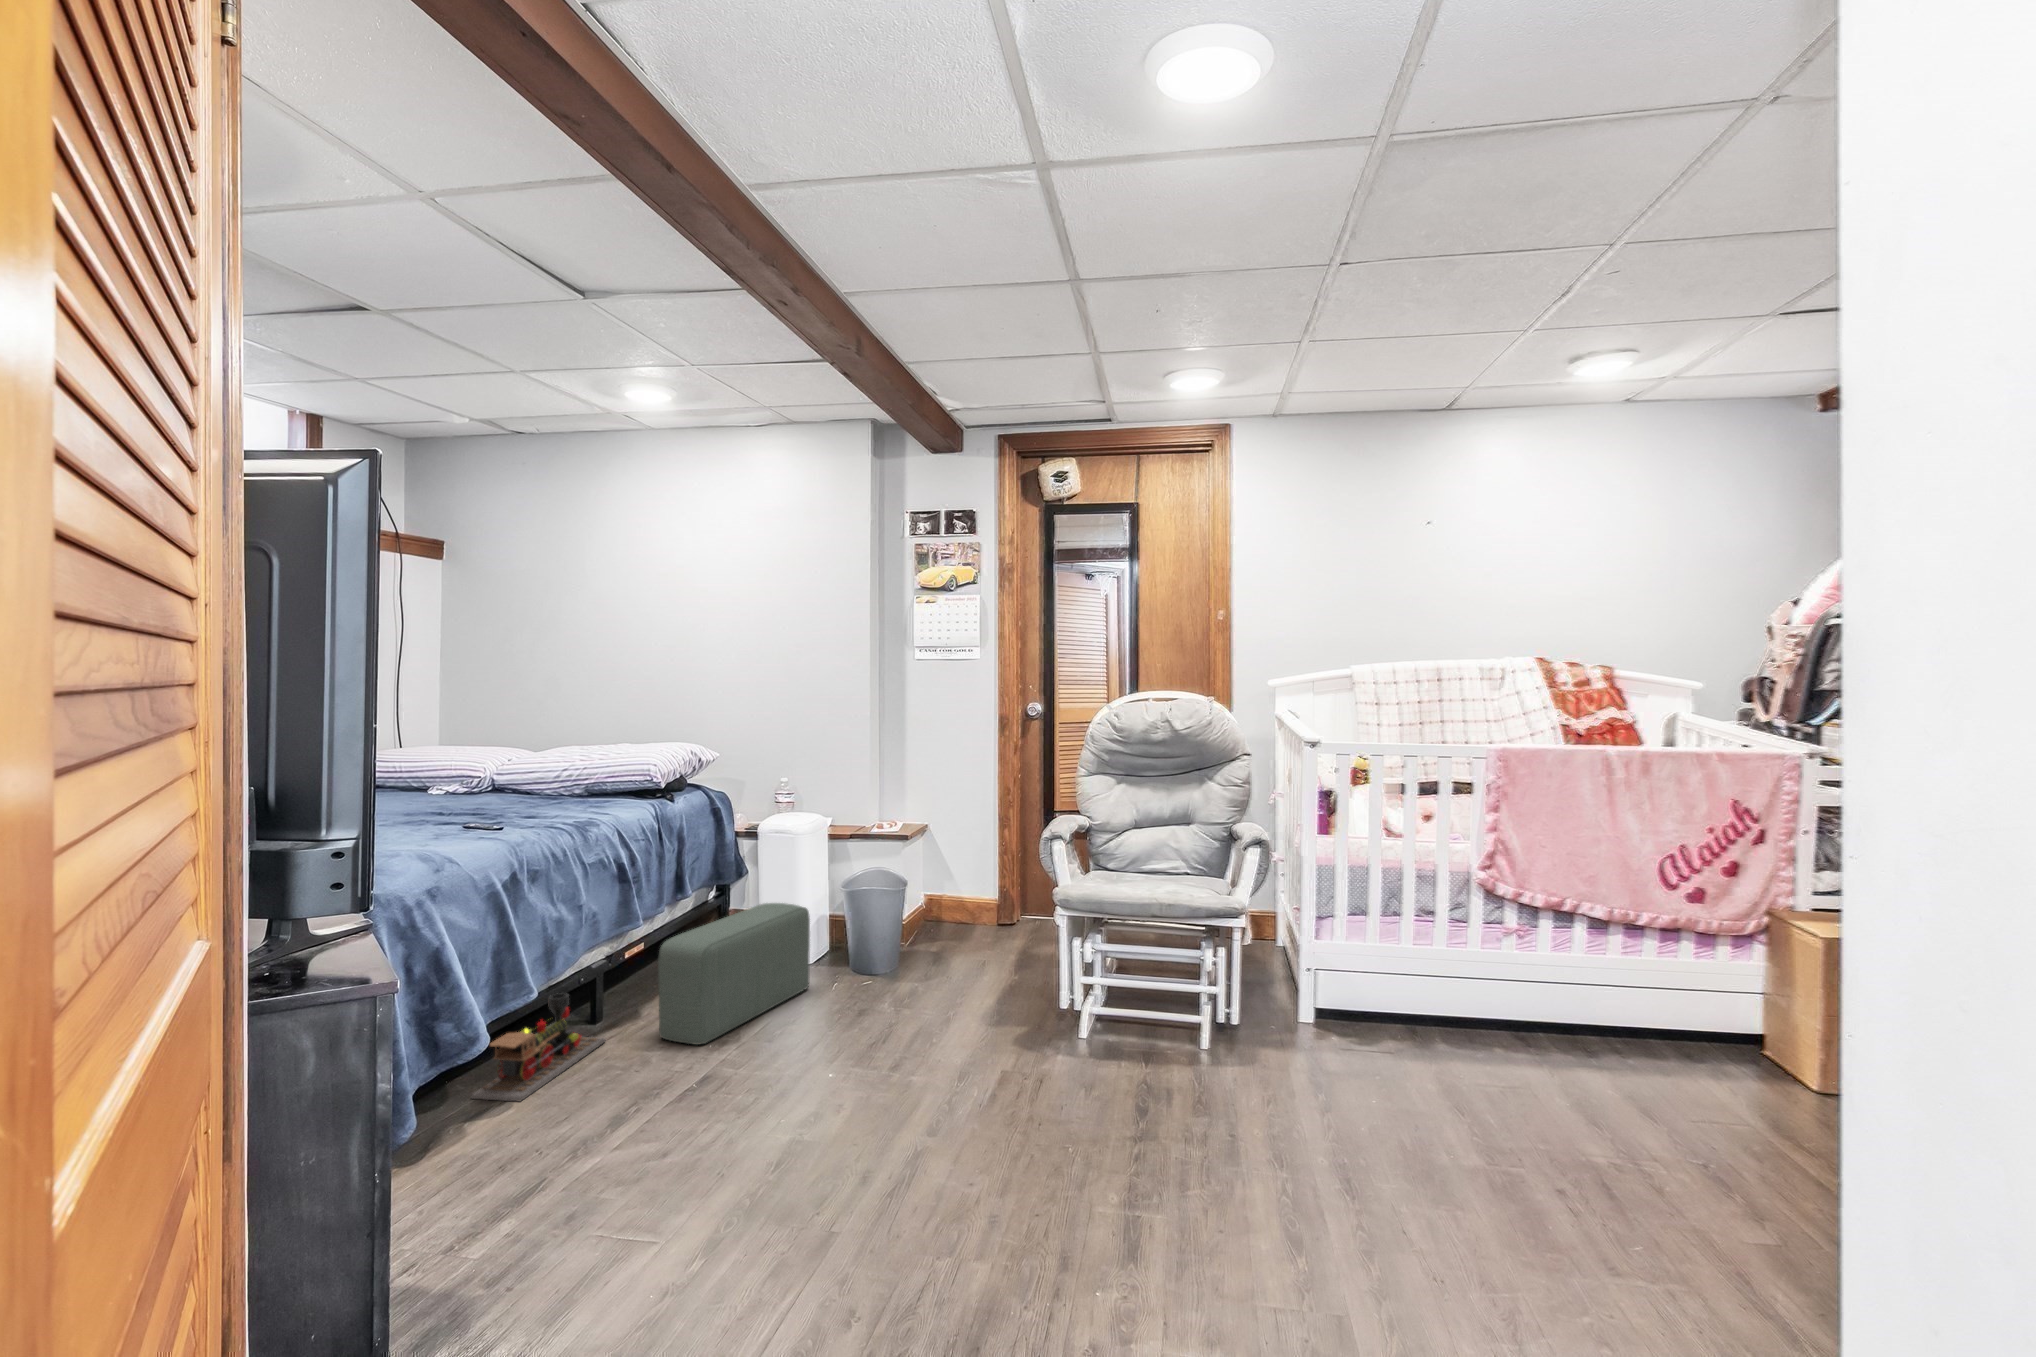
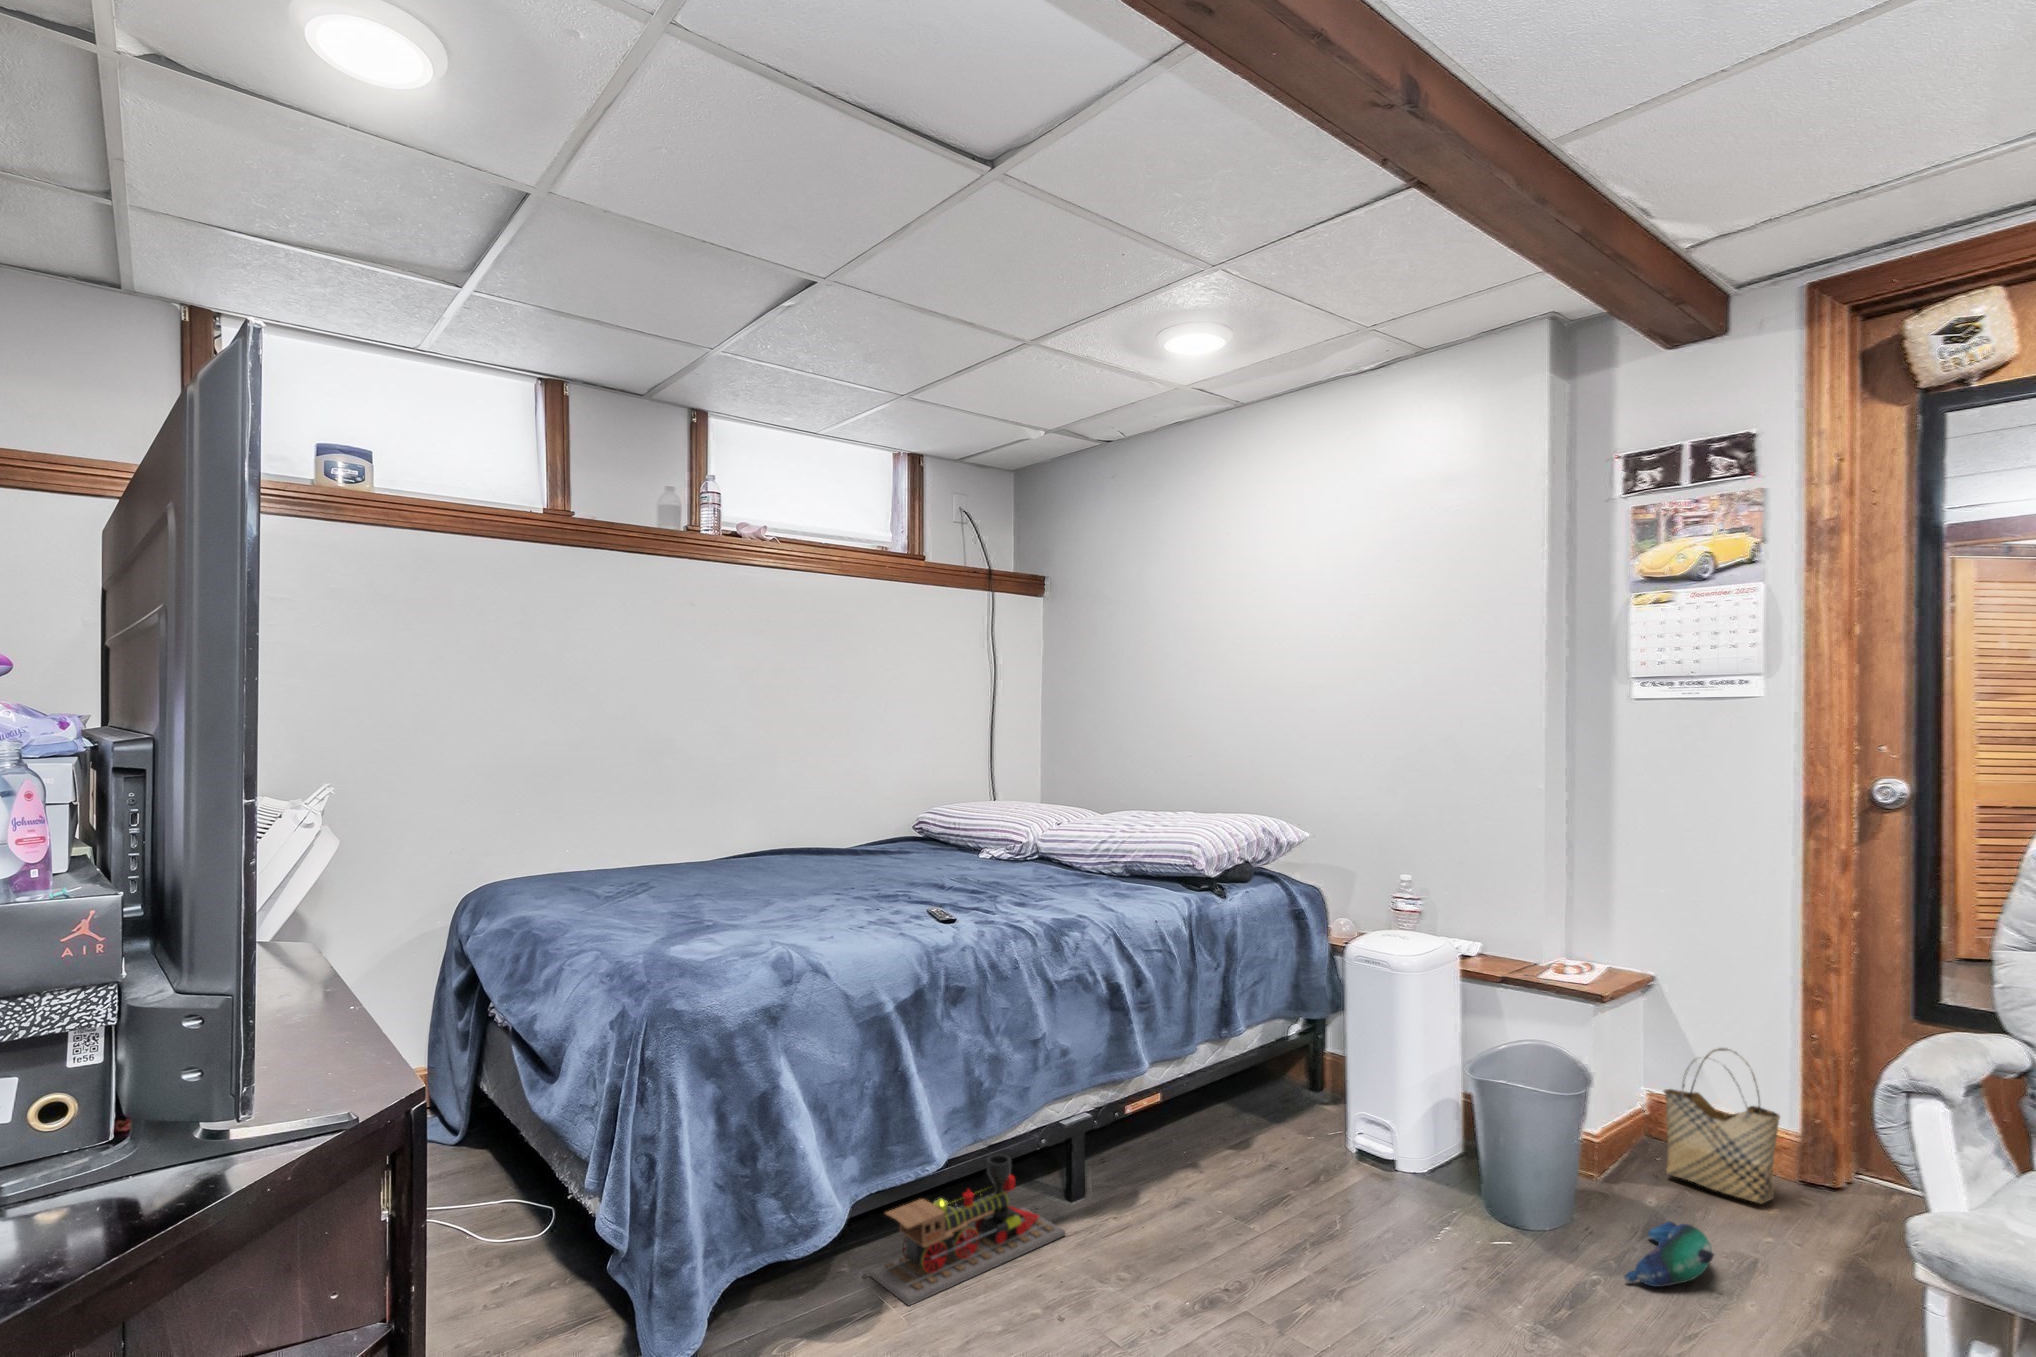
woven basket: none [932,856,988,935] -> present [1664,1048,1780,1203]
pouf: present [658,903,810,1045] -> none [1127,1076,1390,1291]
plush toy: none [935,944,974,977] -> present [1624,1222,1714,1288]

